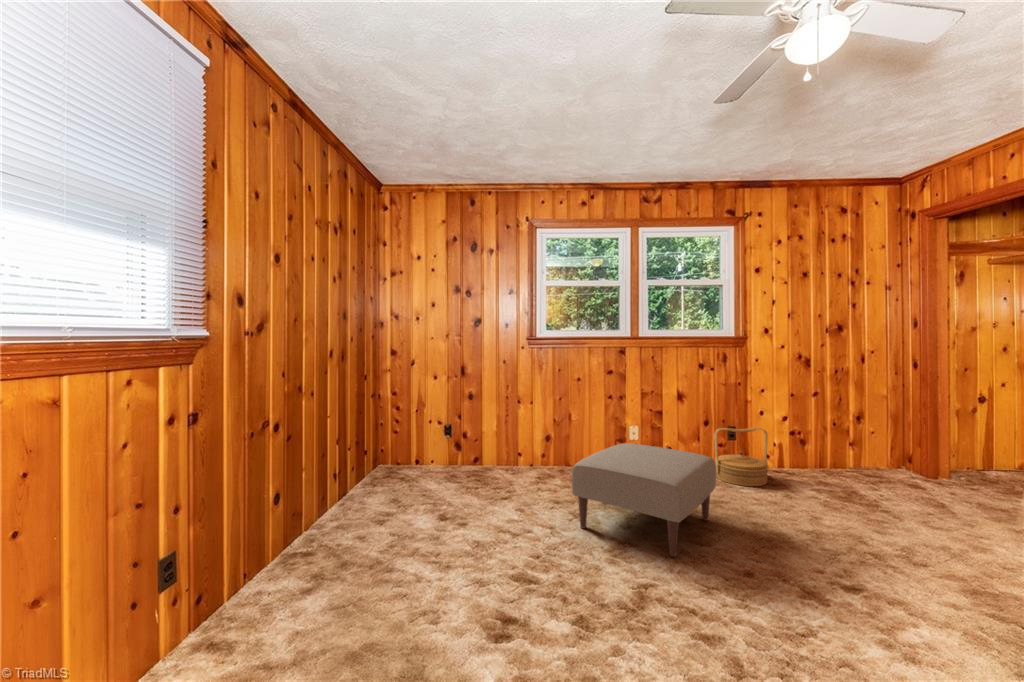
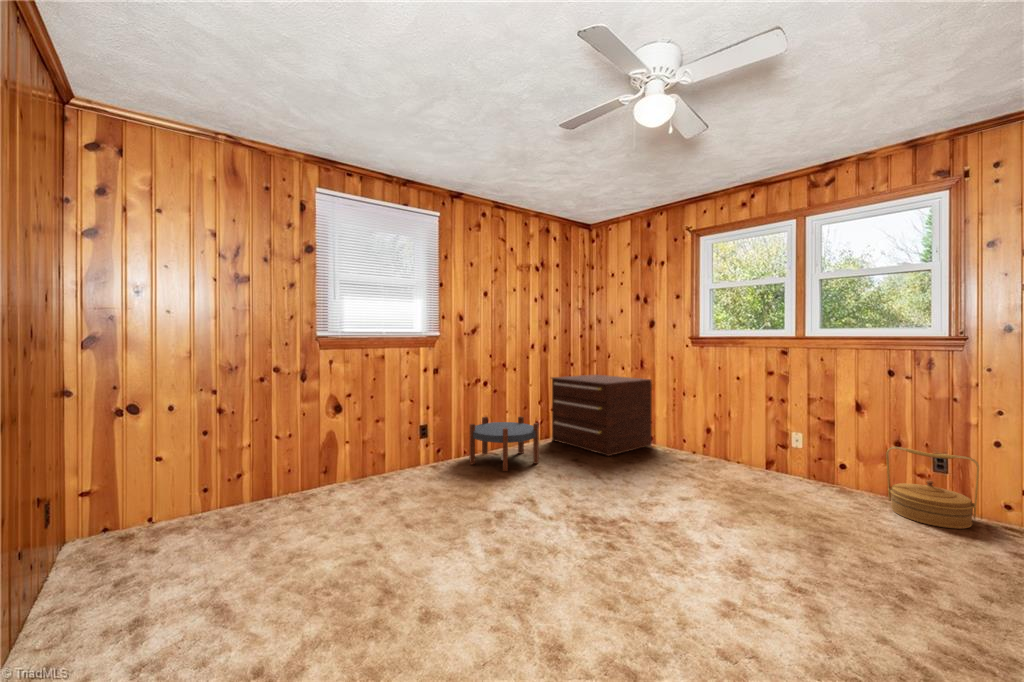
dresser: none [360,389,484,499] -> present [551,374,652,456]
ottoman: present [572,443,716,557] -> none [645,435,787,520]
side table: none [278,472,406,594] -> present [469,416,539,471]

